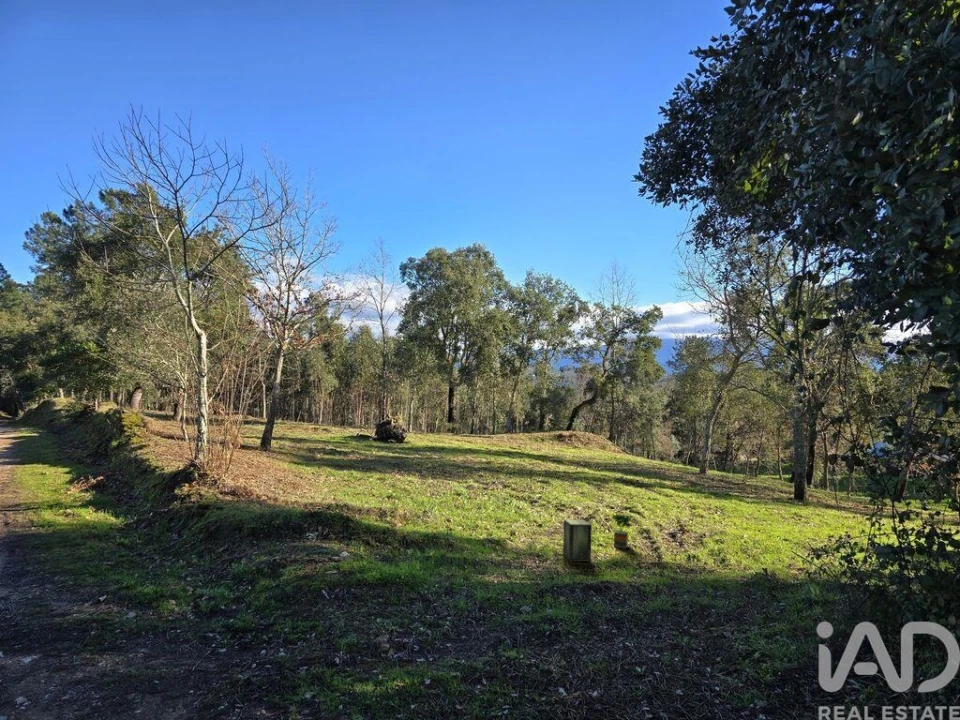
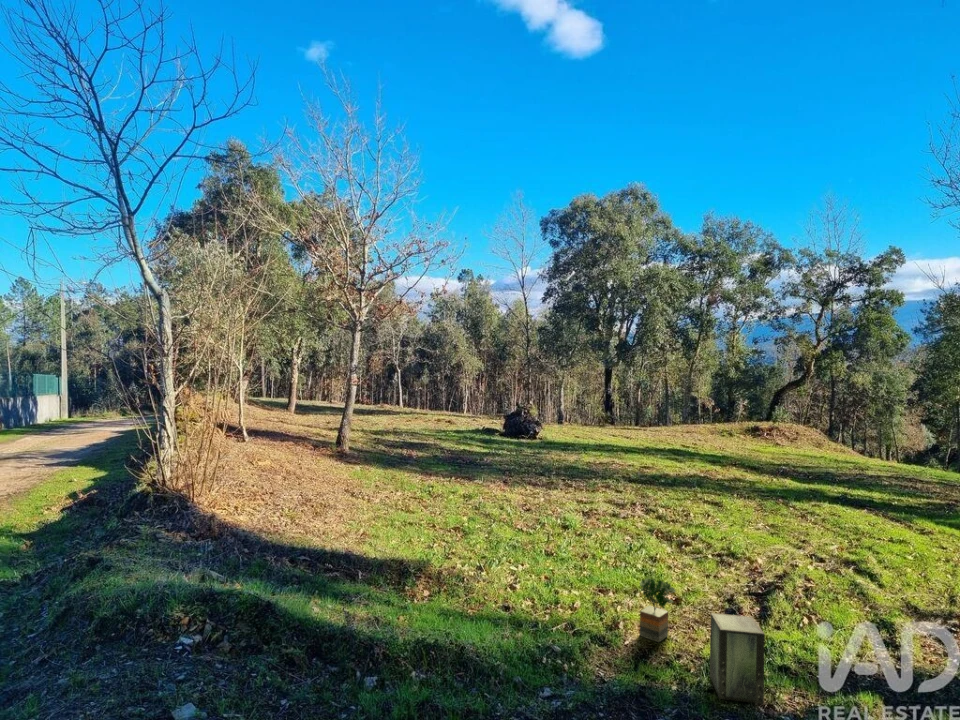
potted tree: present [612,514,632,549] -> present [640,578,675,642]

